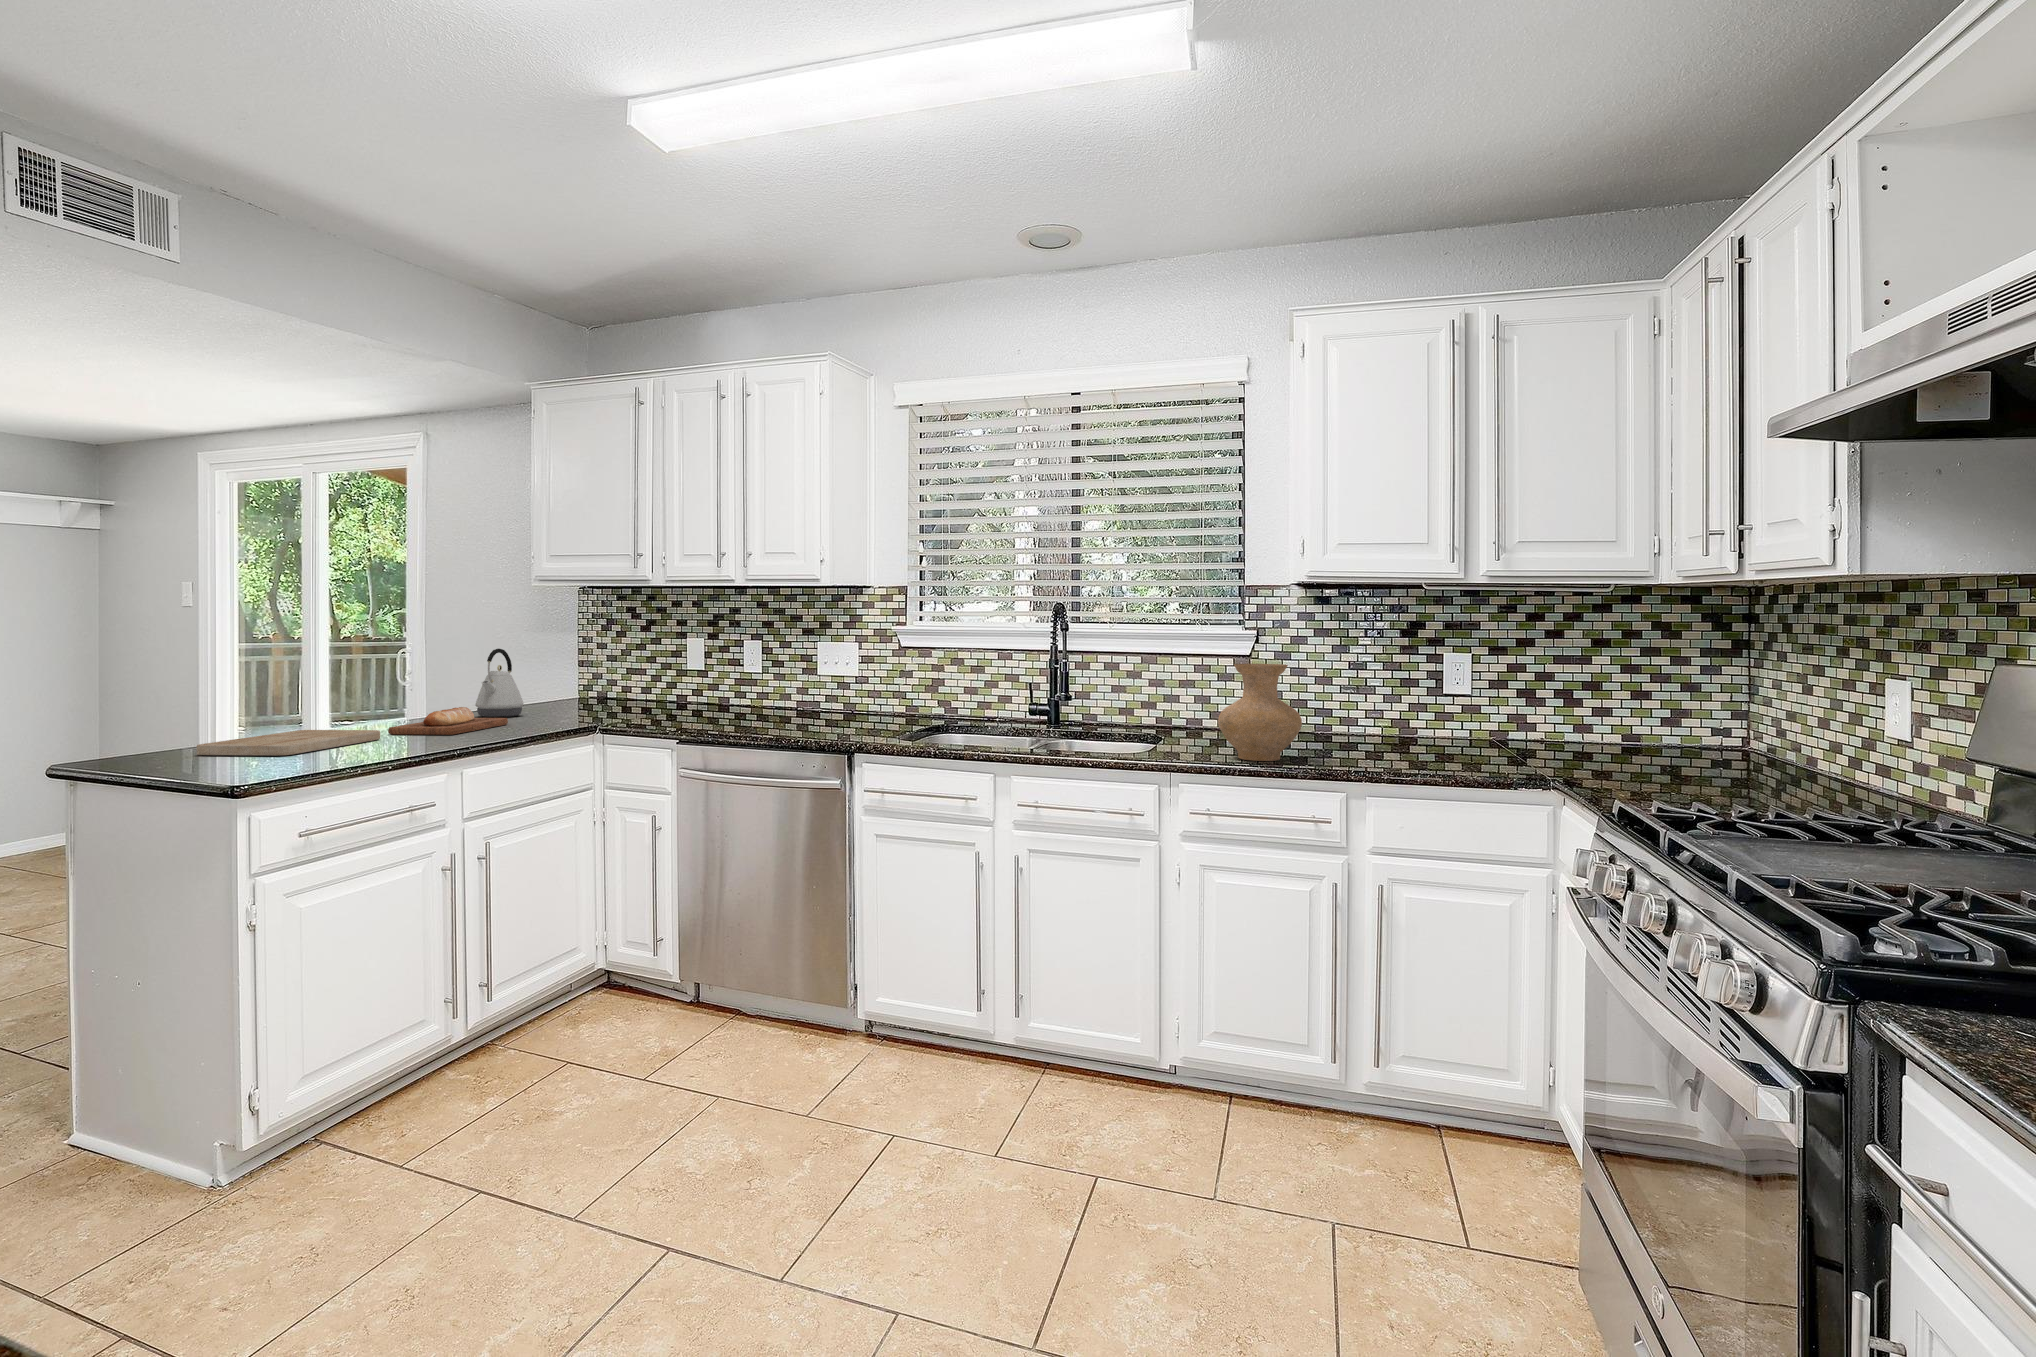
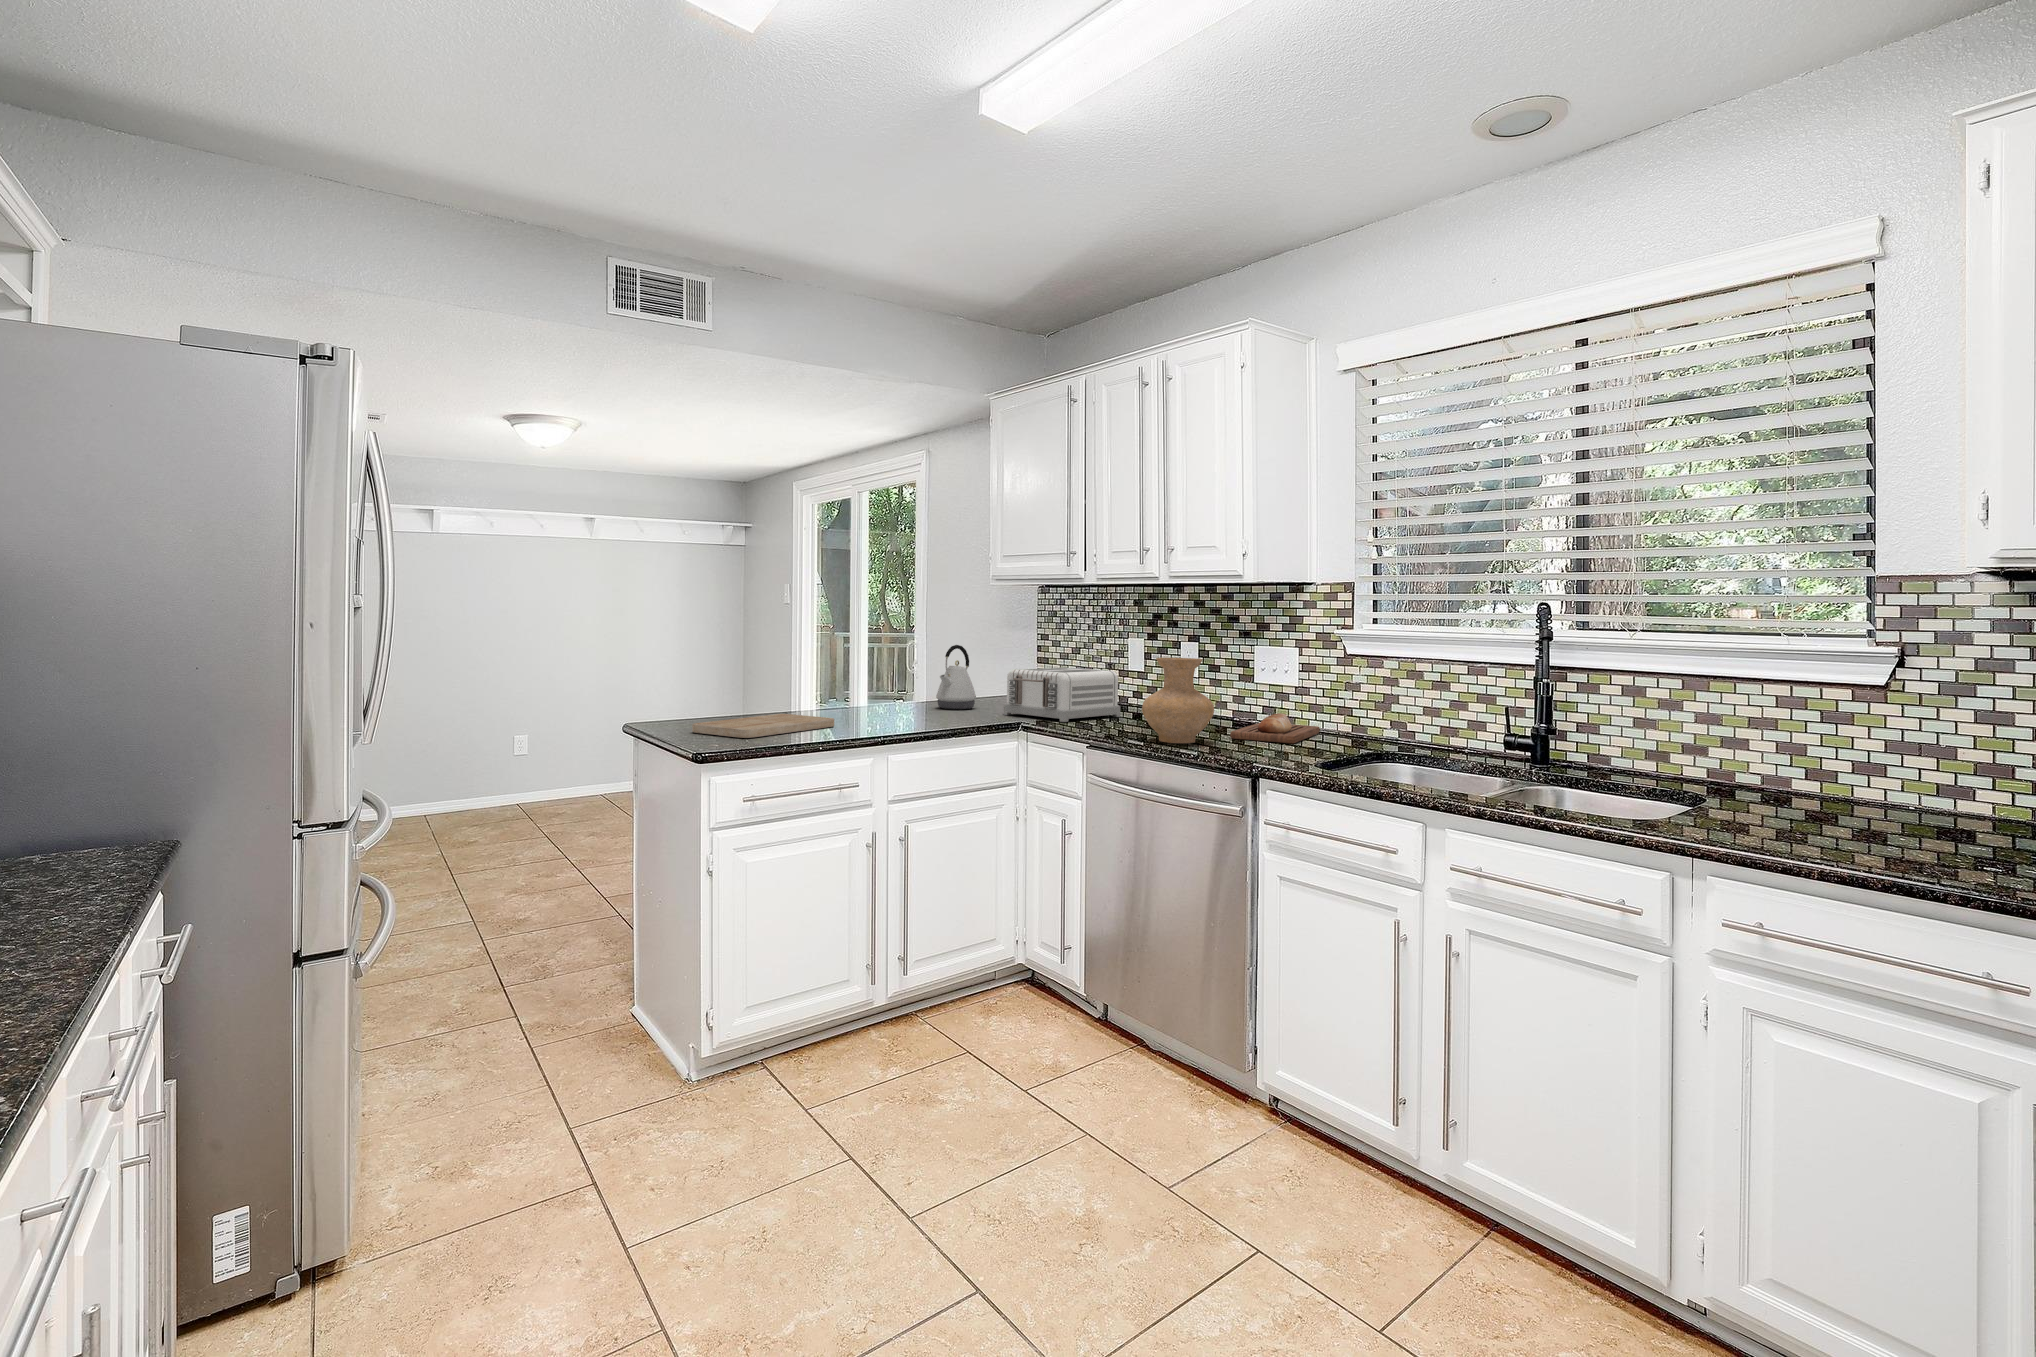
vase: present [1218,664,1302,761] -> present [1142,658,1214,743]
toaster: none [563,669,686,721] -> present [1004,667,1120,722]
bread loaf: present [388,707,508,735] -> present [1230,713,1320,743]

